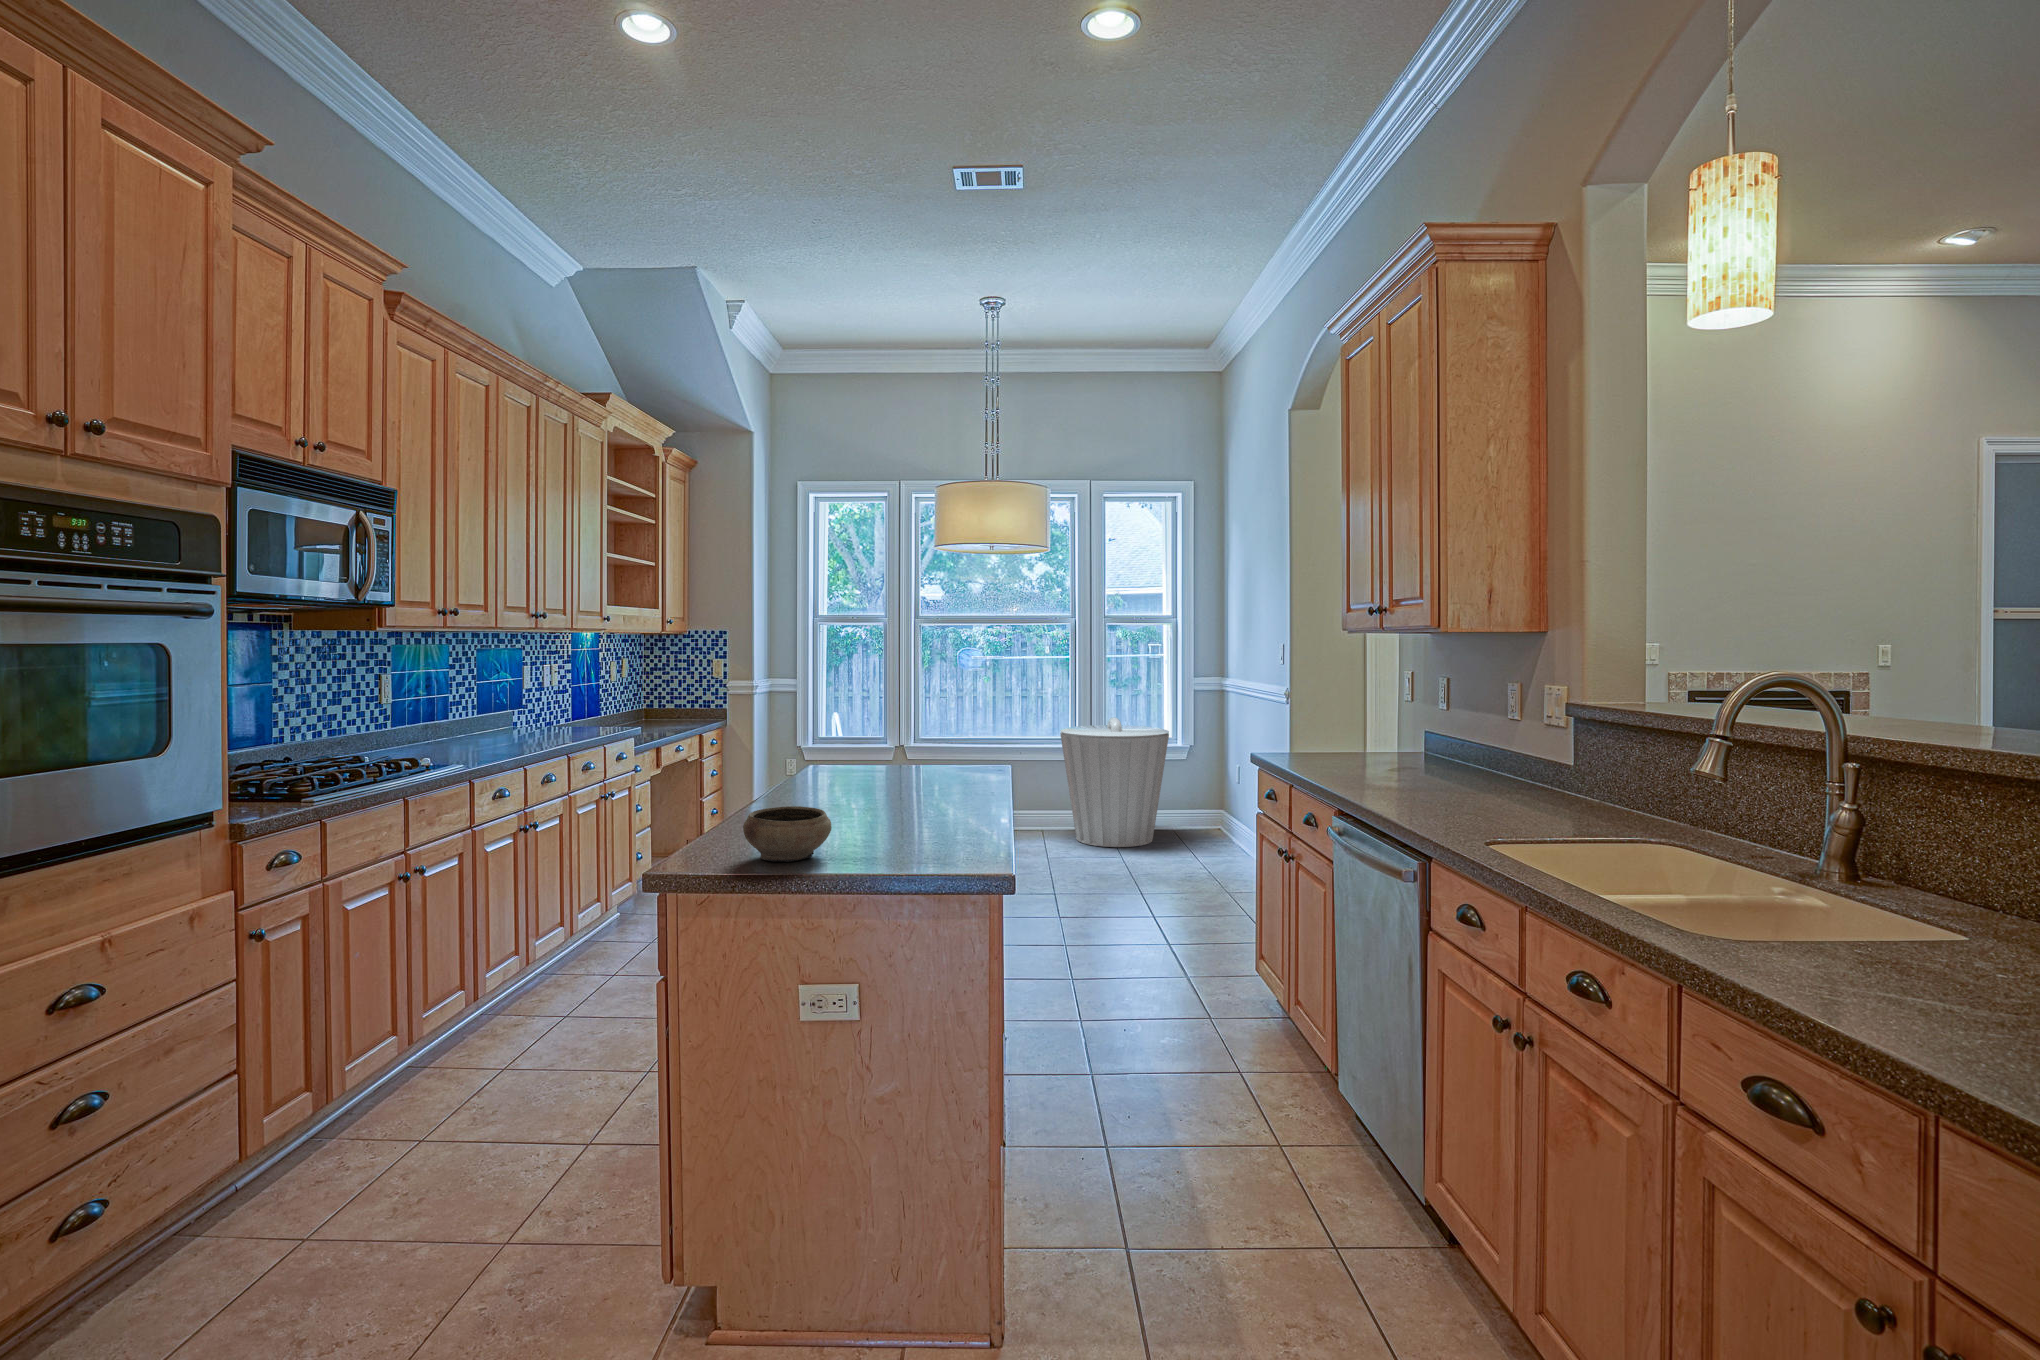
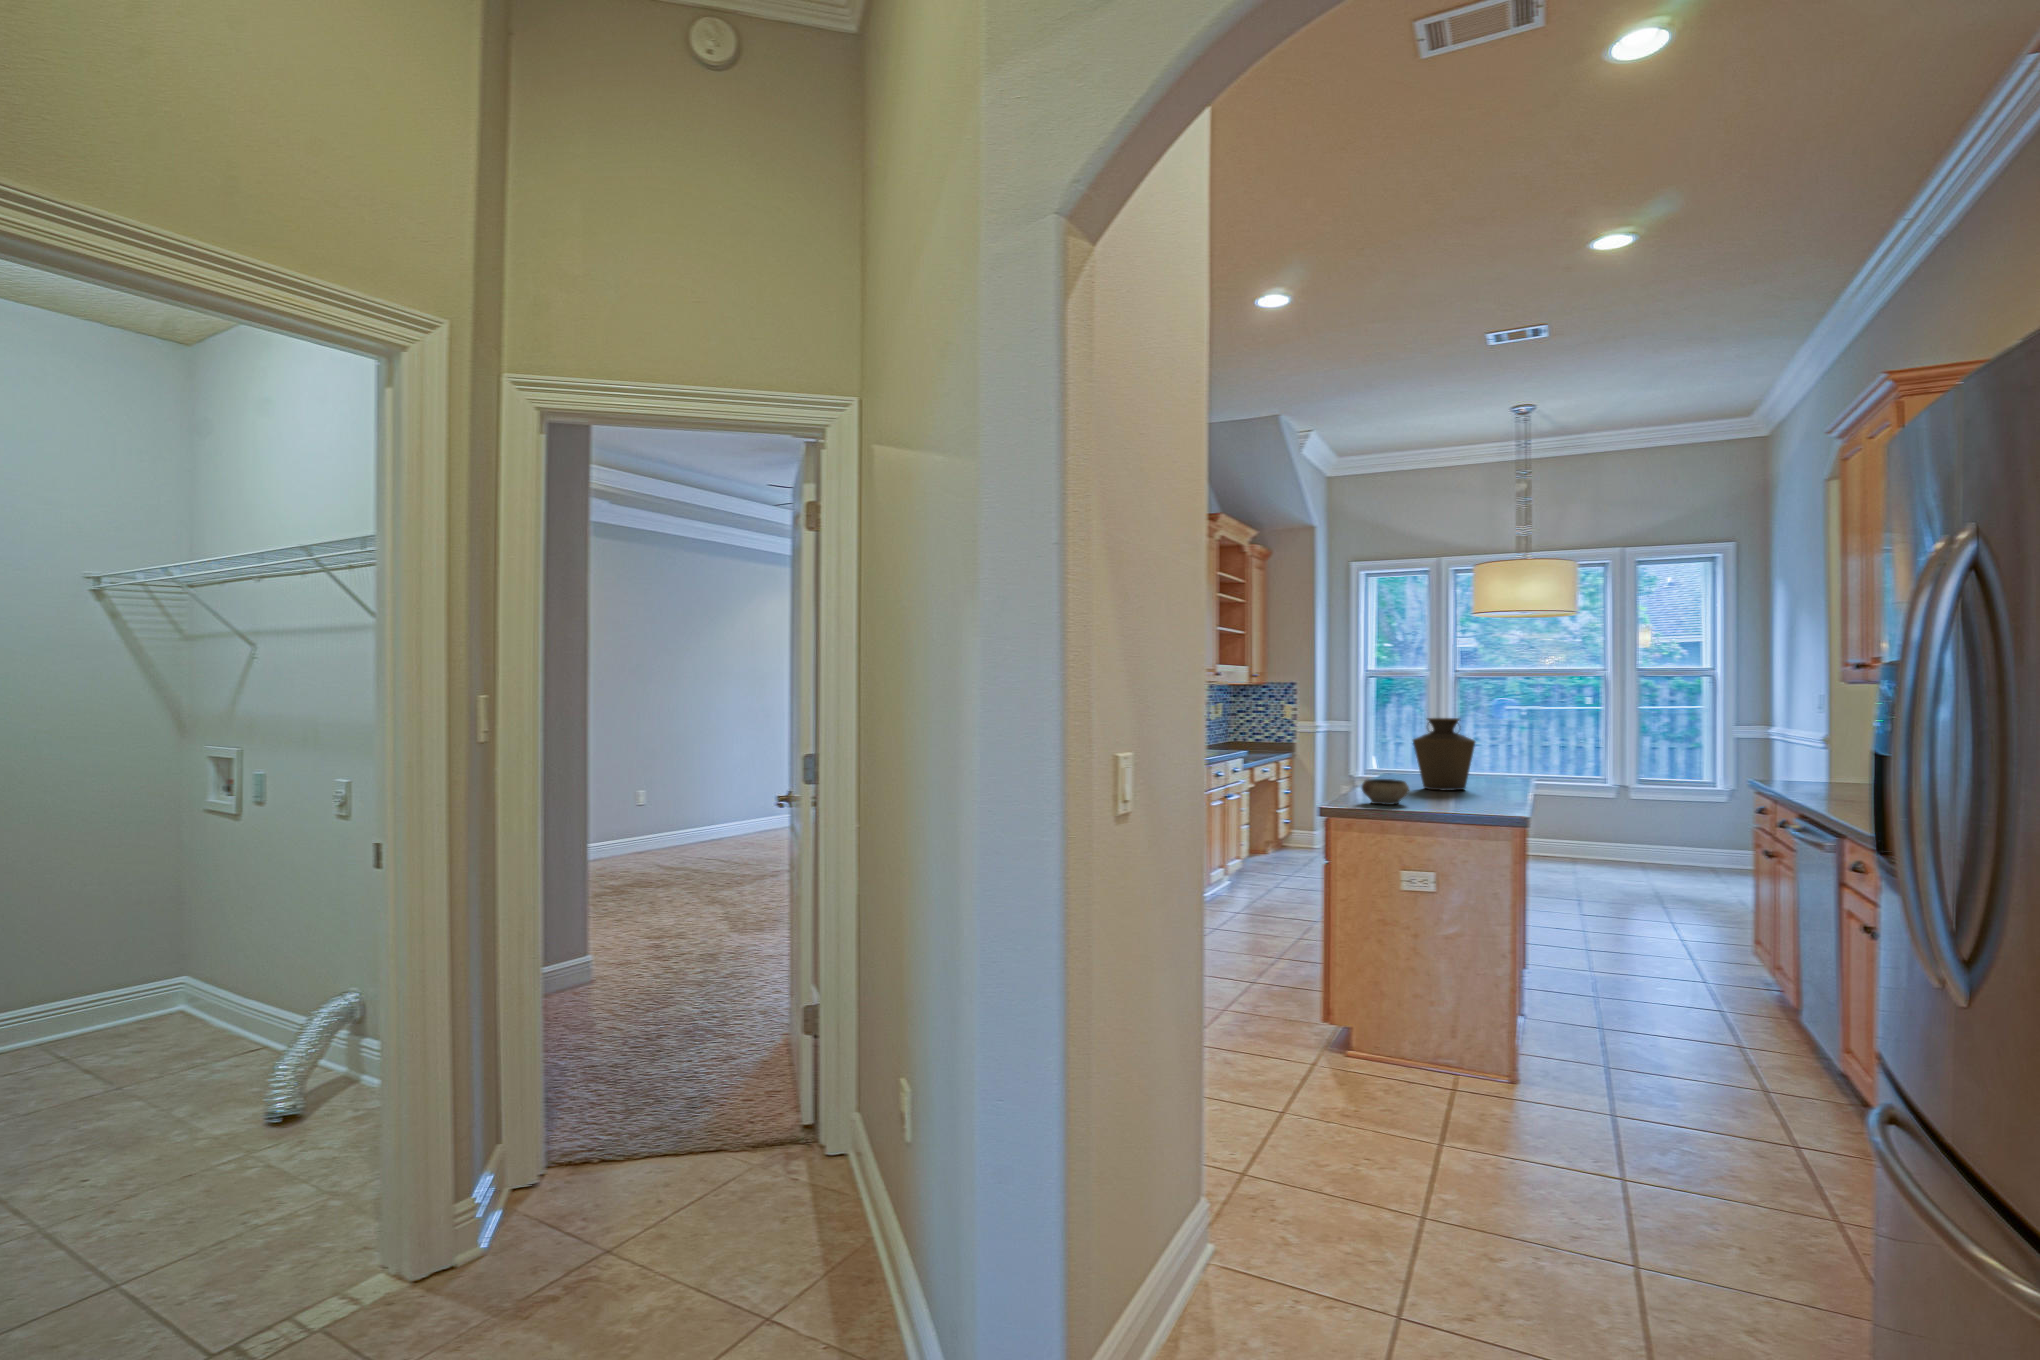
vase: none [848,684,944,805] -> present [1413,718,1475,790]
trash can: present [1060,717,1169,847] -> none [1593,761,1708,877]

